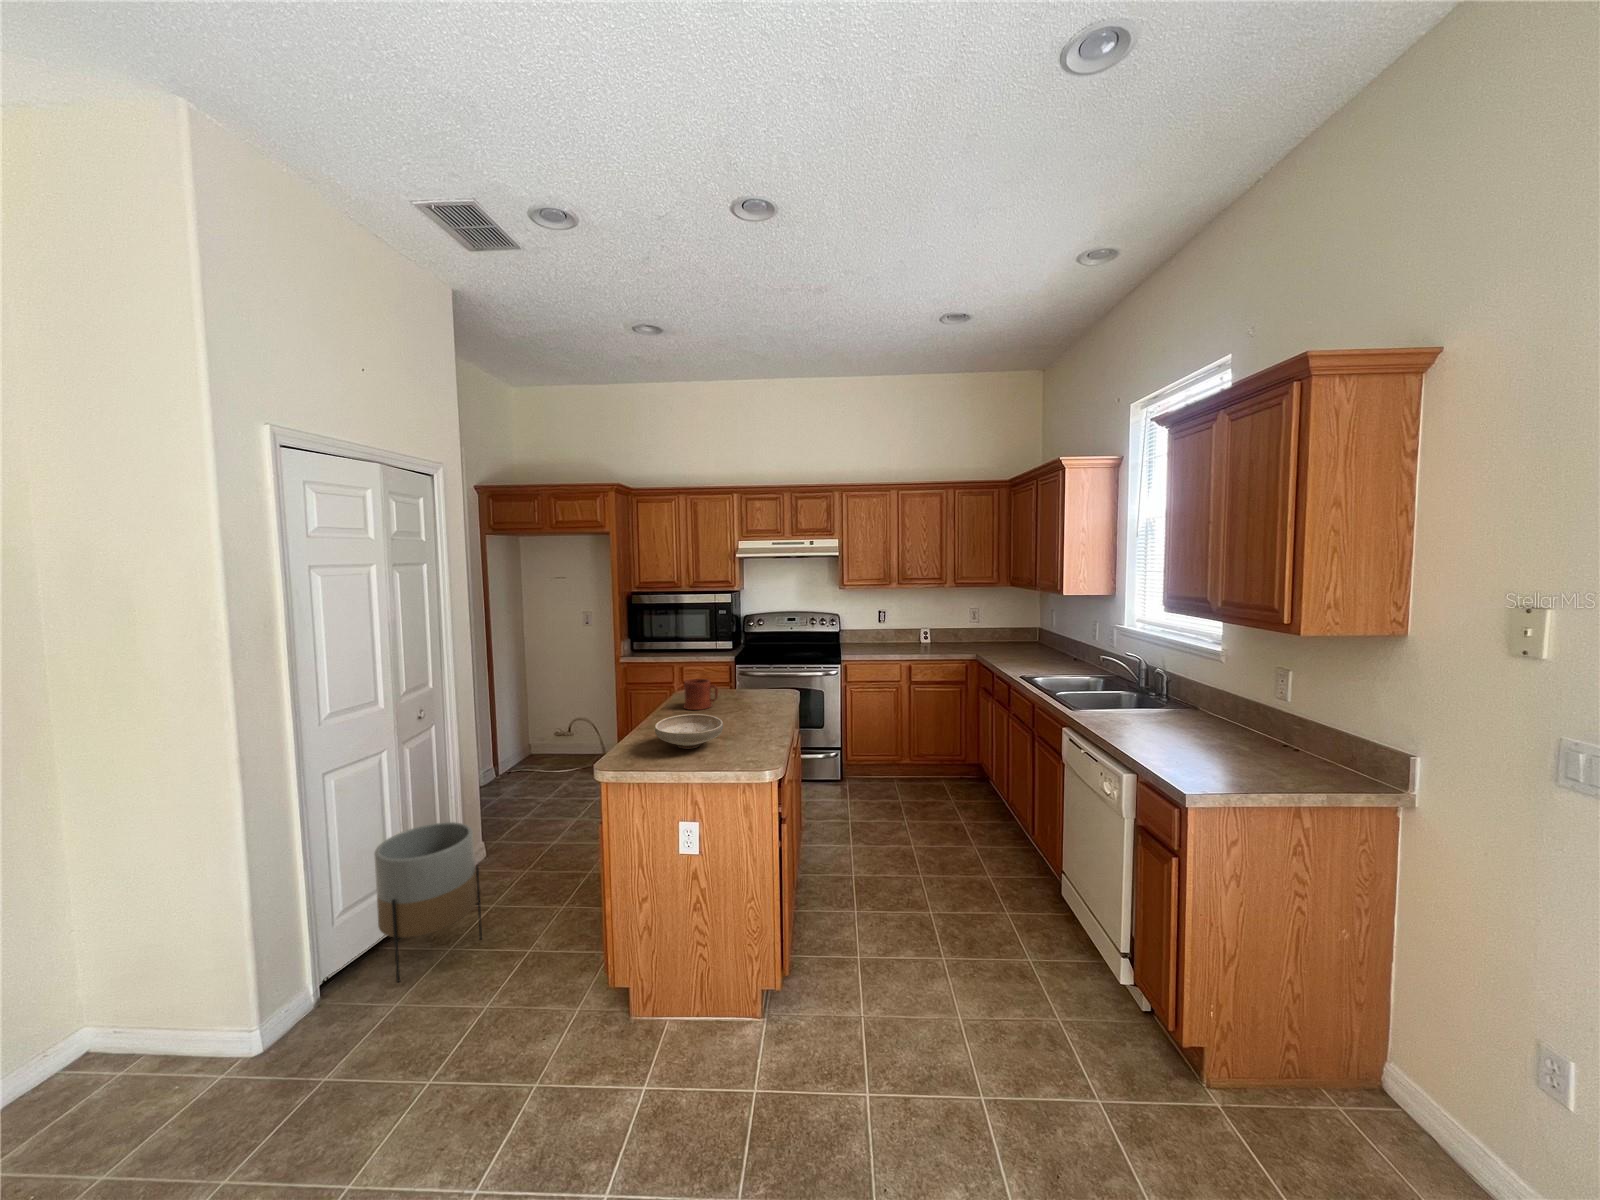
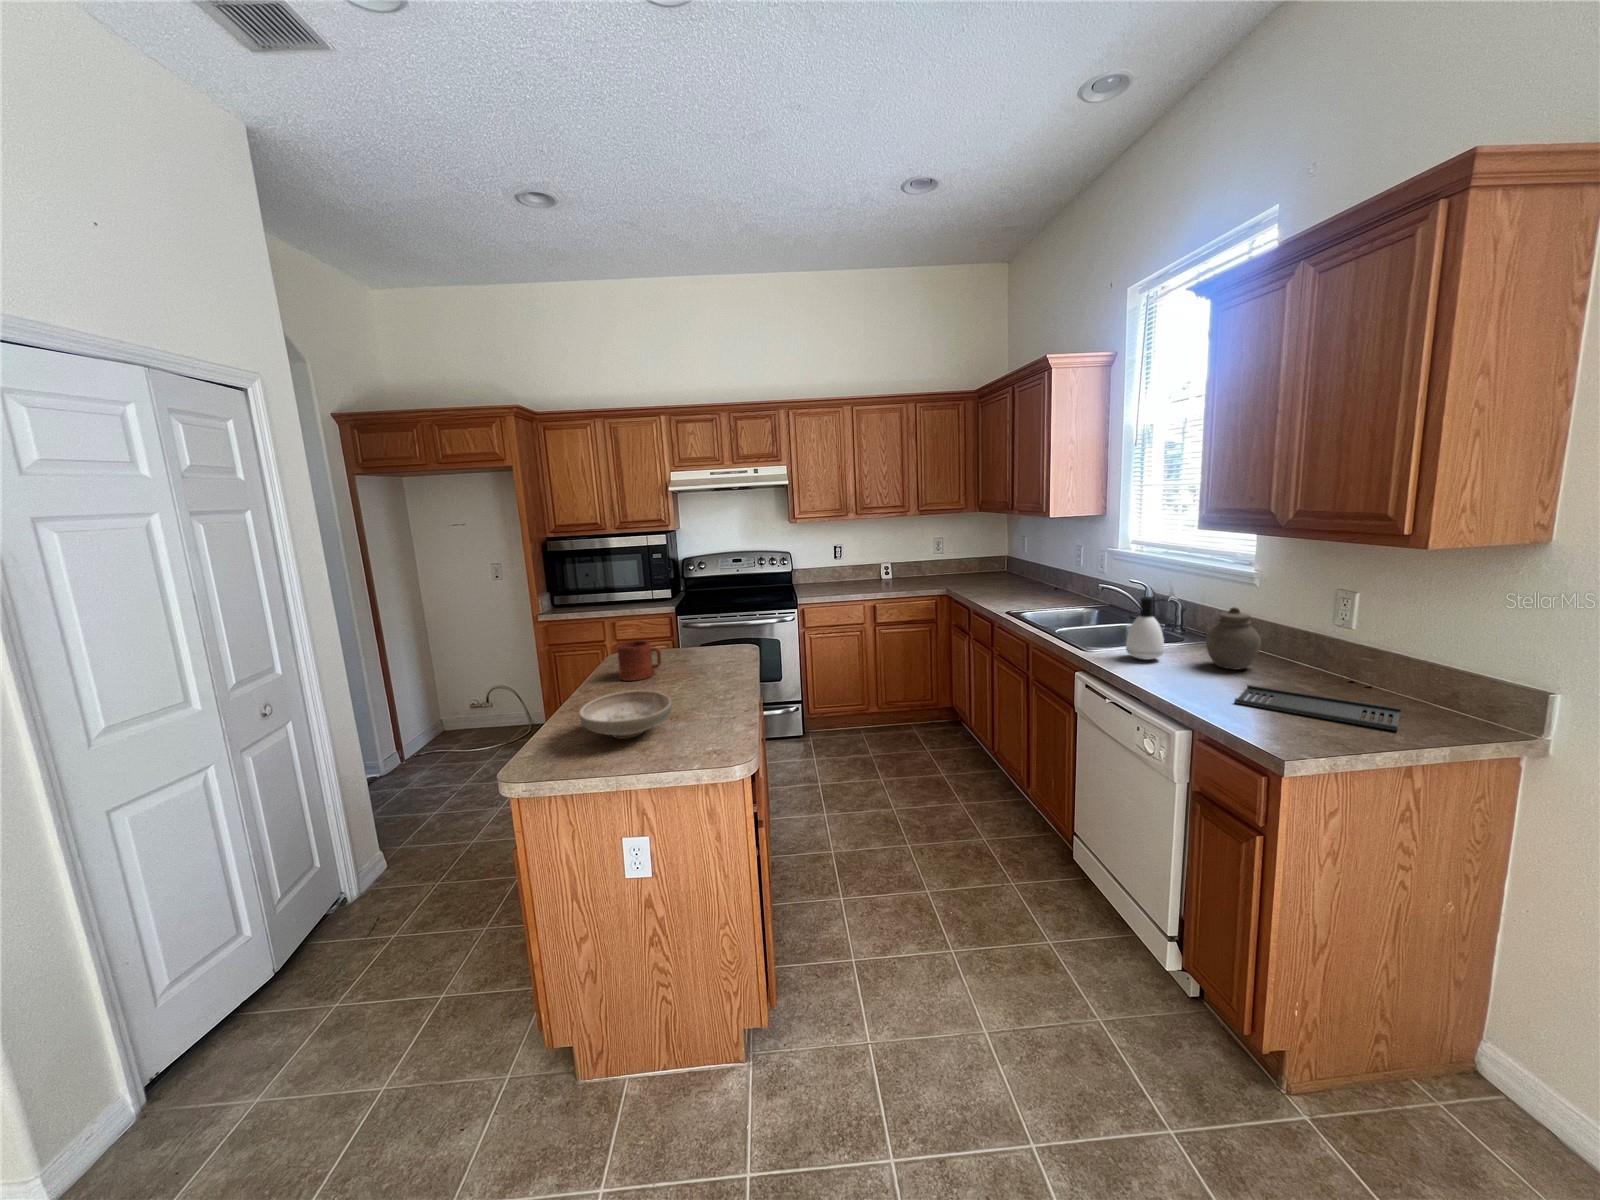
soap dispenser: none [1102,666,1135,719] -> present [1126,597,1165,660]
jar: none [1167,678,1212,731] -> present [1206,607,1261,670]
tray: none [1172,742,1307,781] -> present [1235,685,1401,731]
planter: present [374,822,482,982] -> none [202,847,377,1066]

